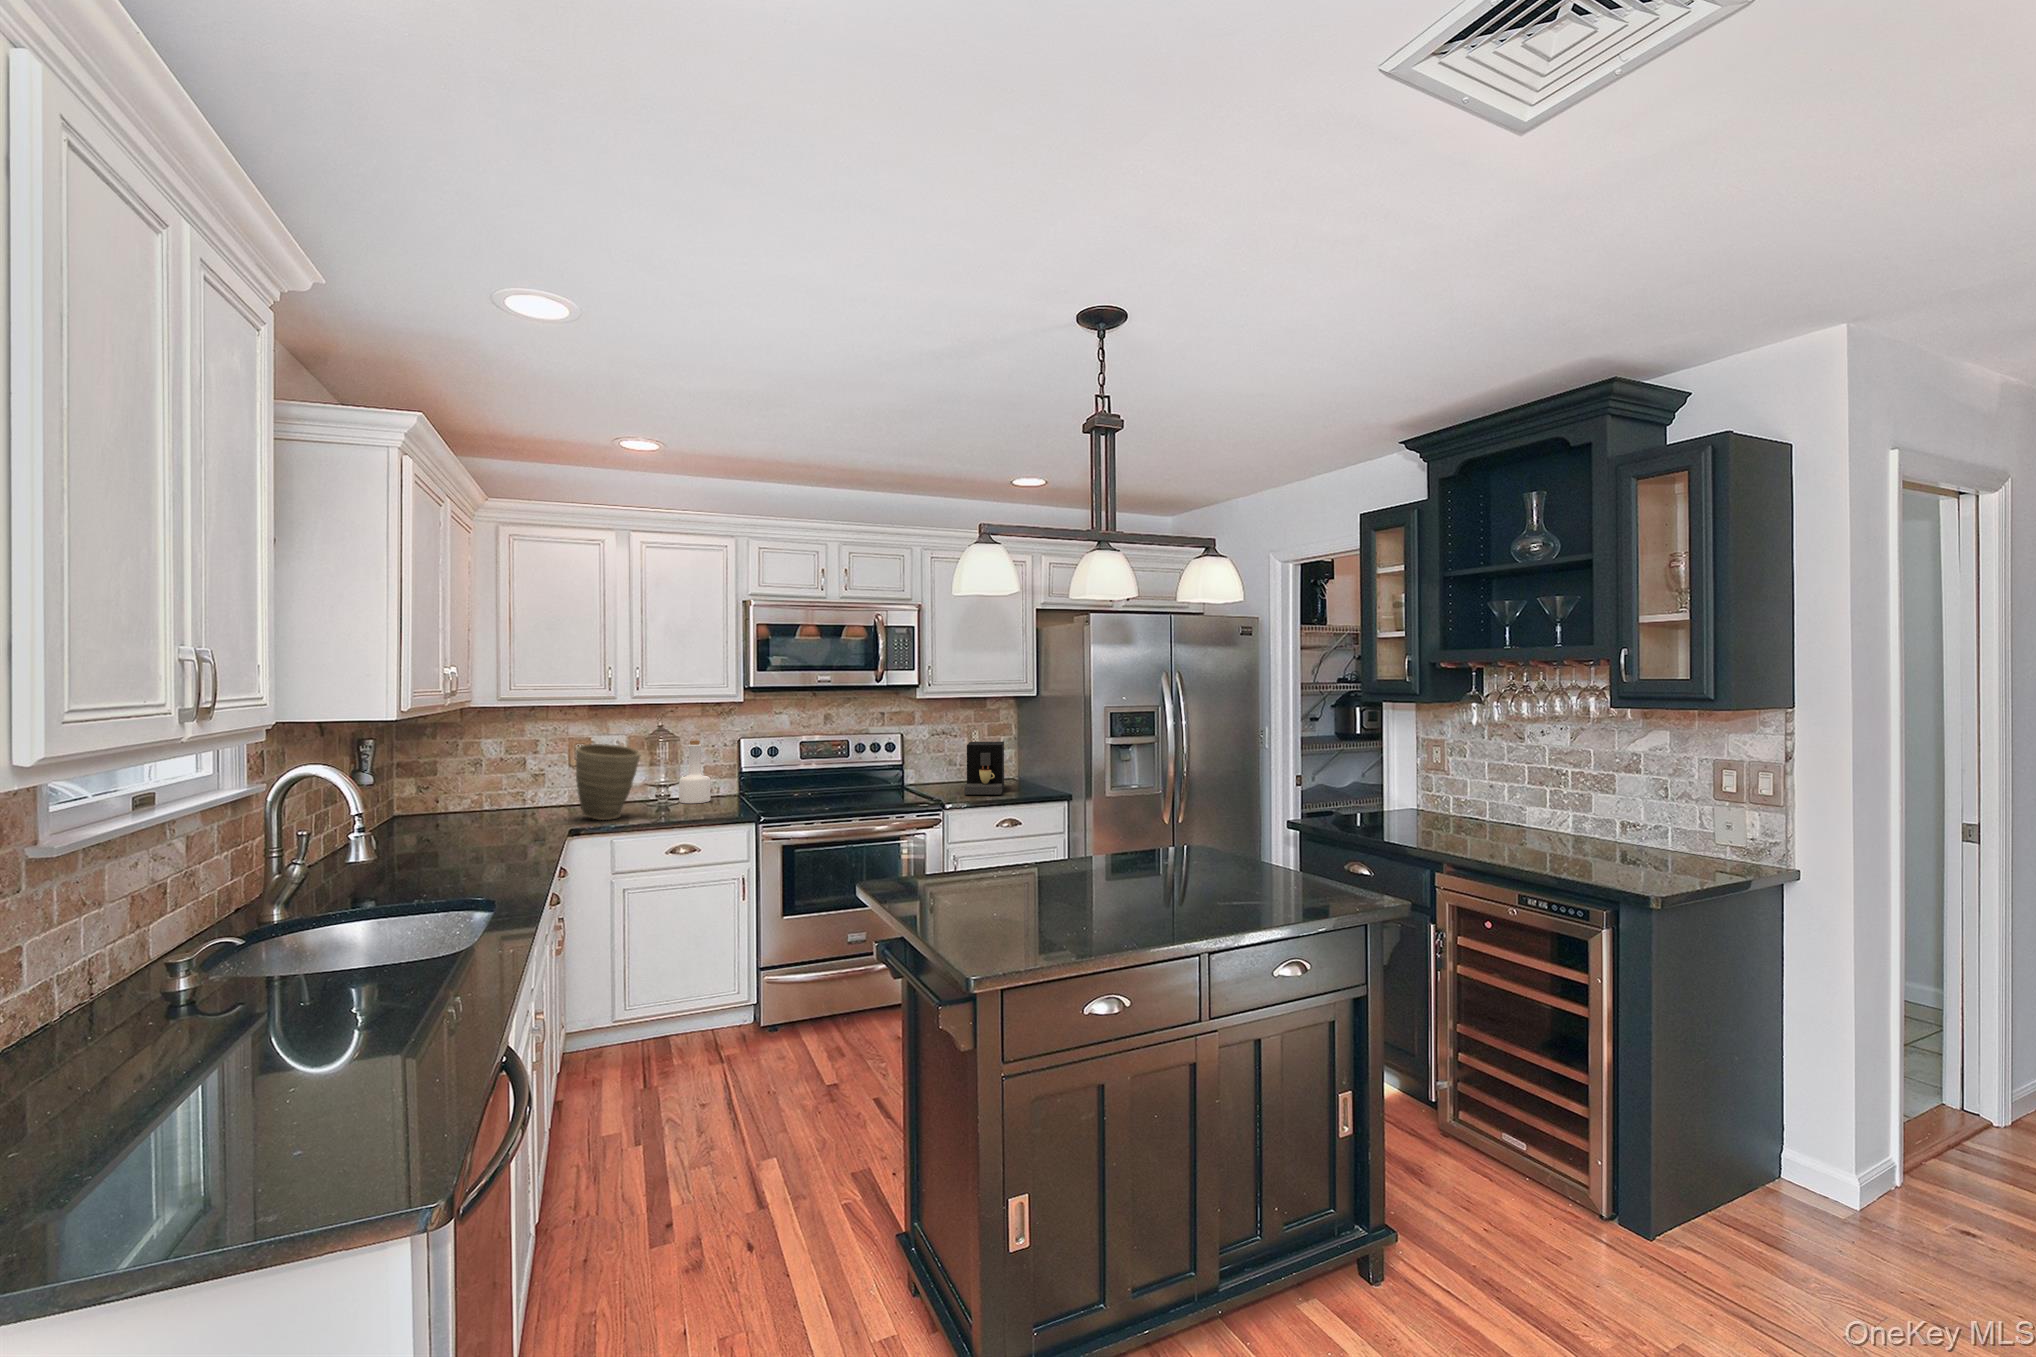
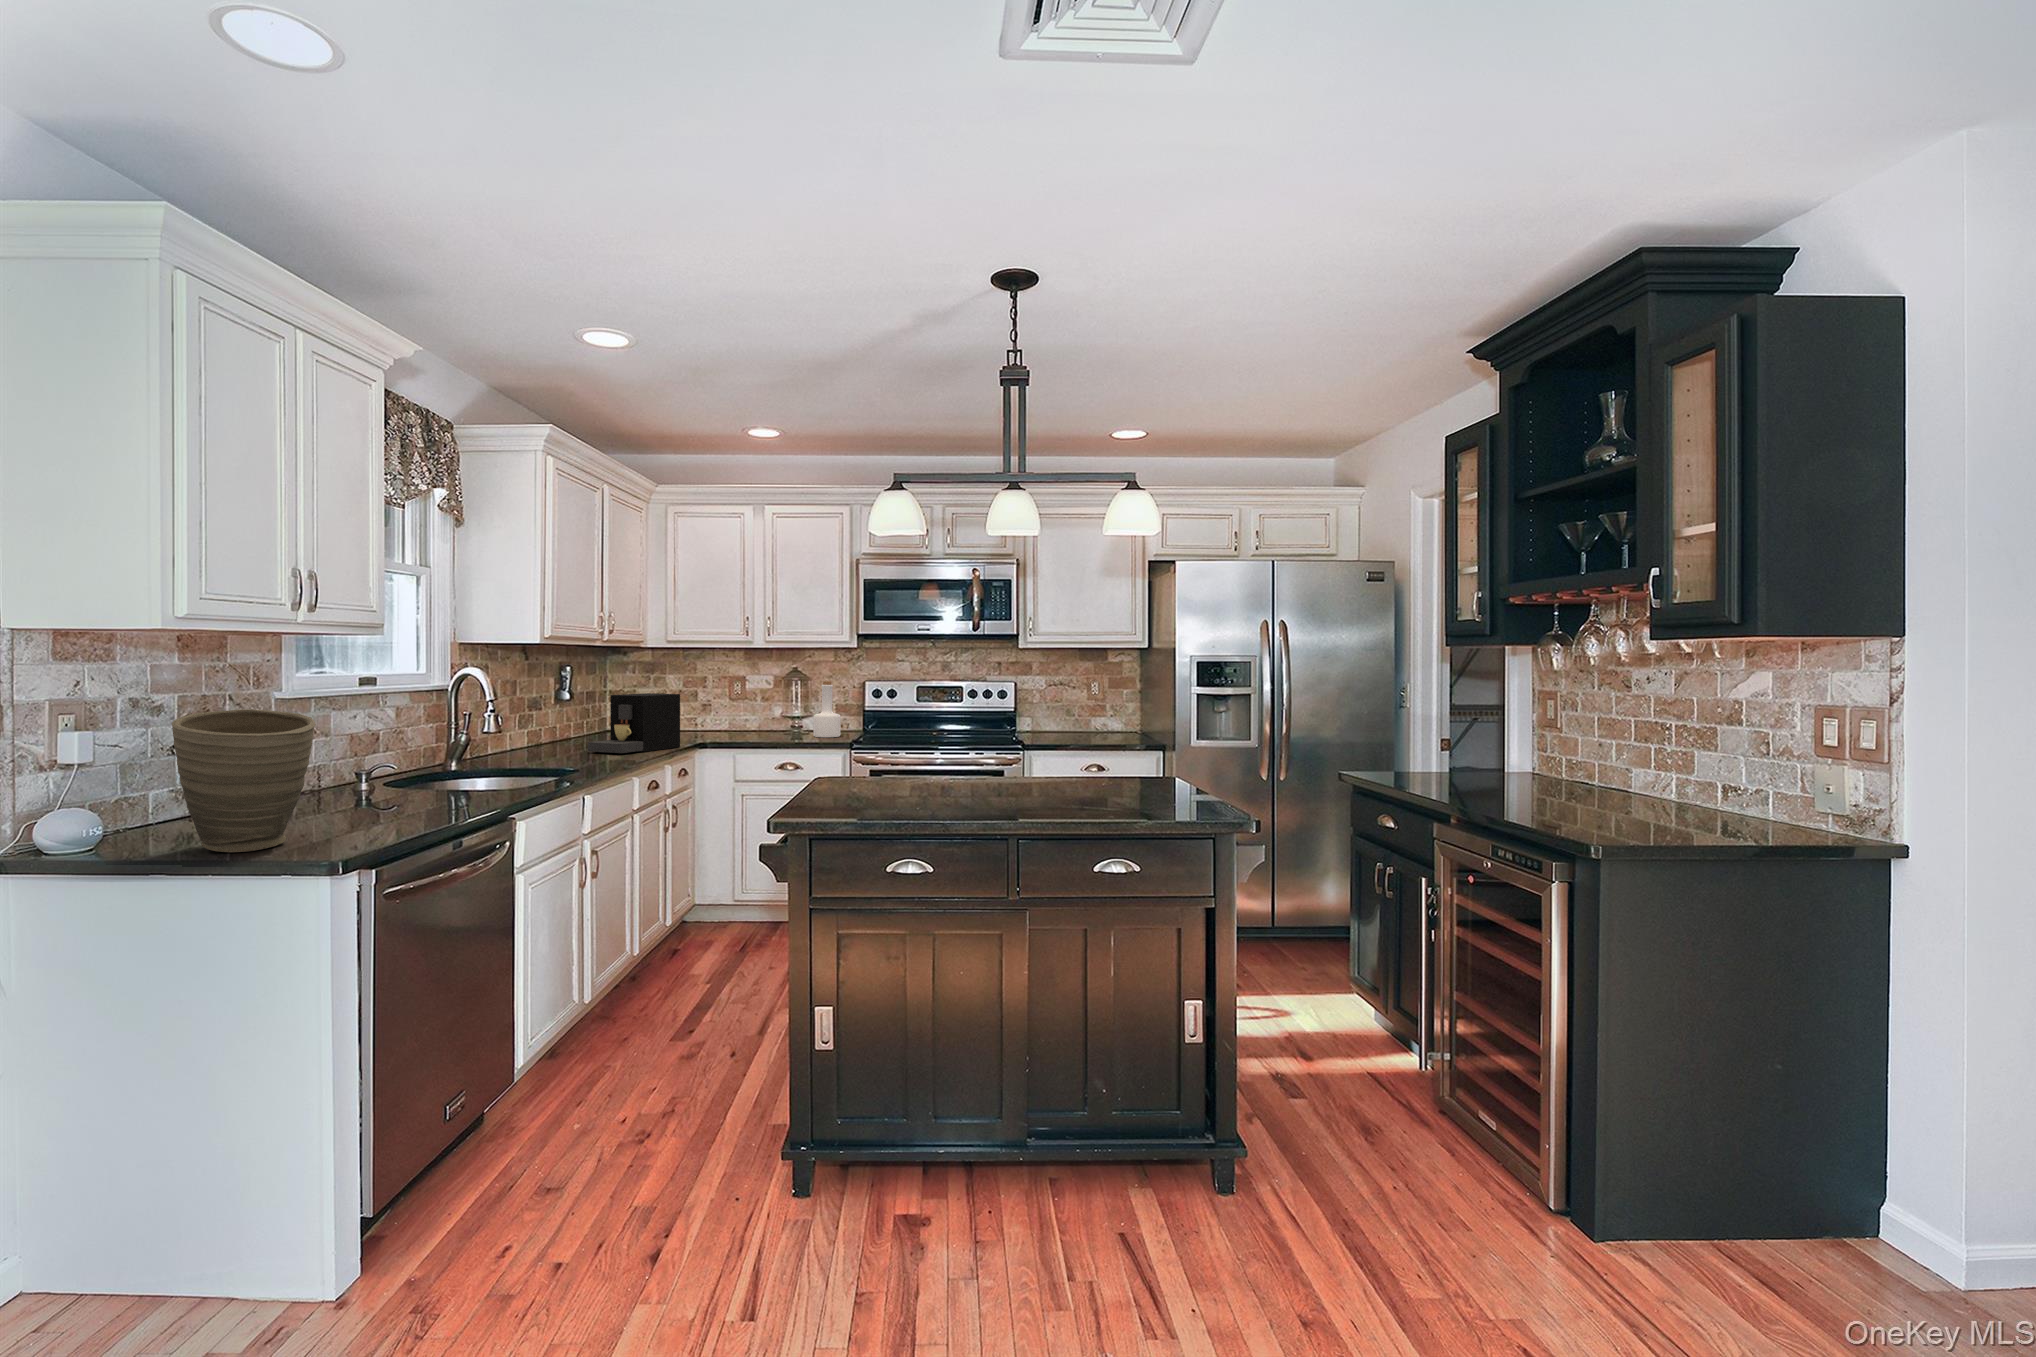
coffee maker: present [964,742,1004,794] -> present [588,693,680,753]
vase: present [576,744,641,820] -> present [172,709,316,852]

